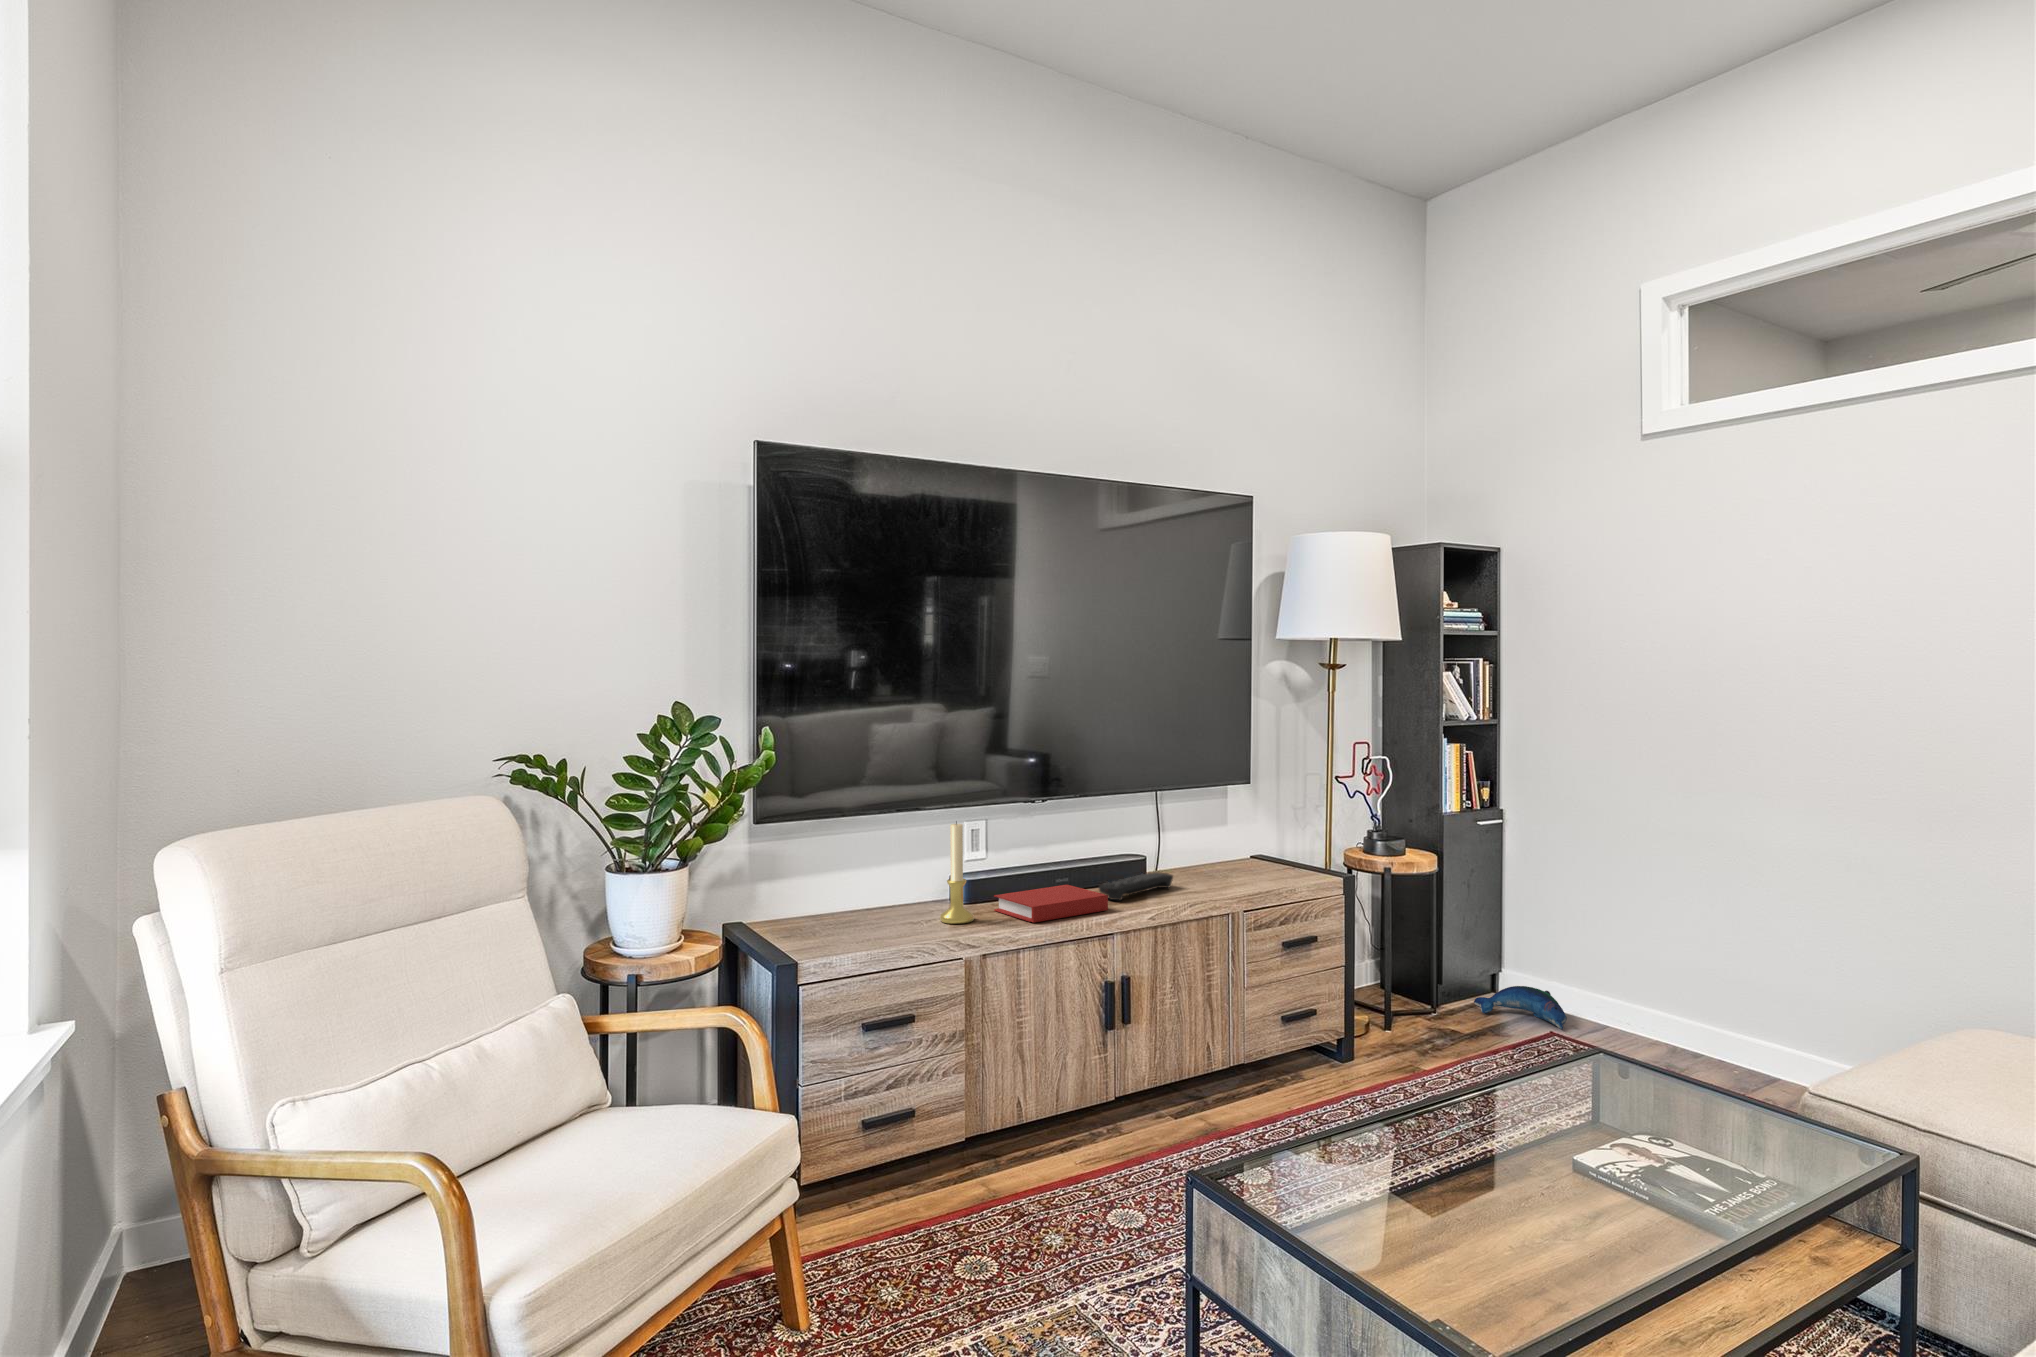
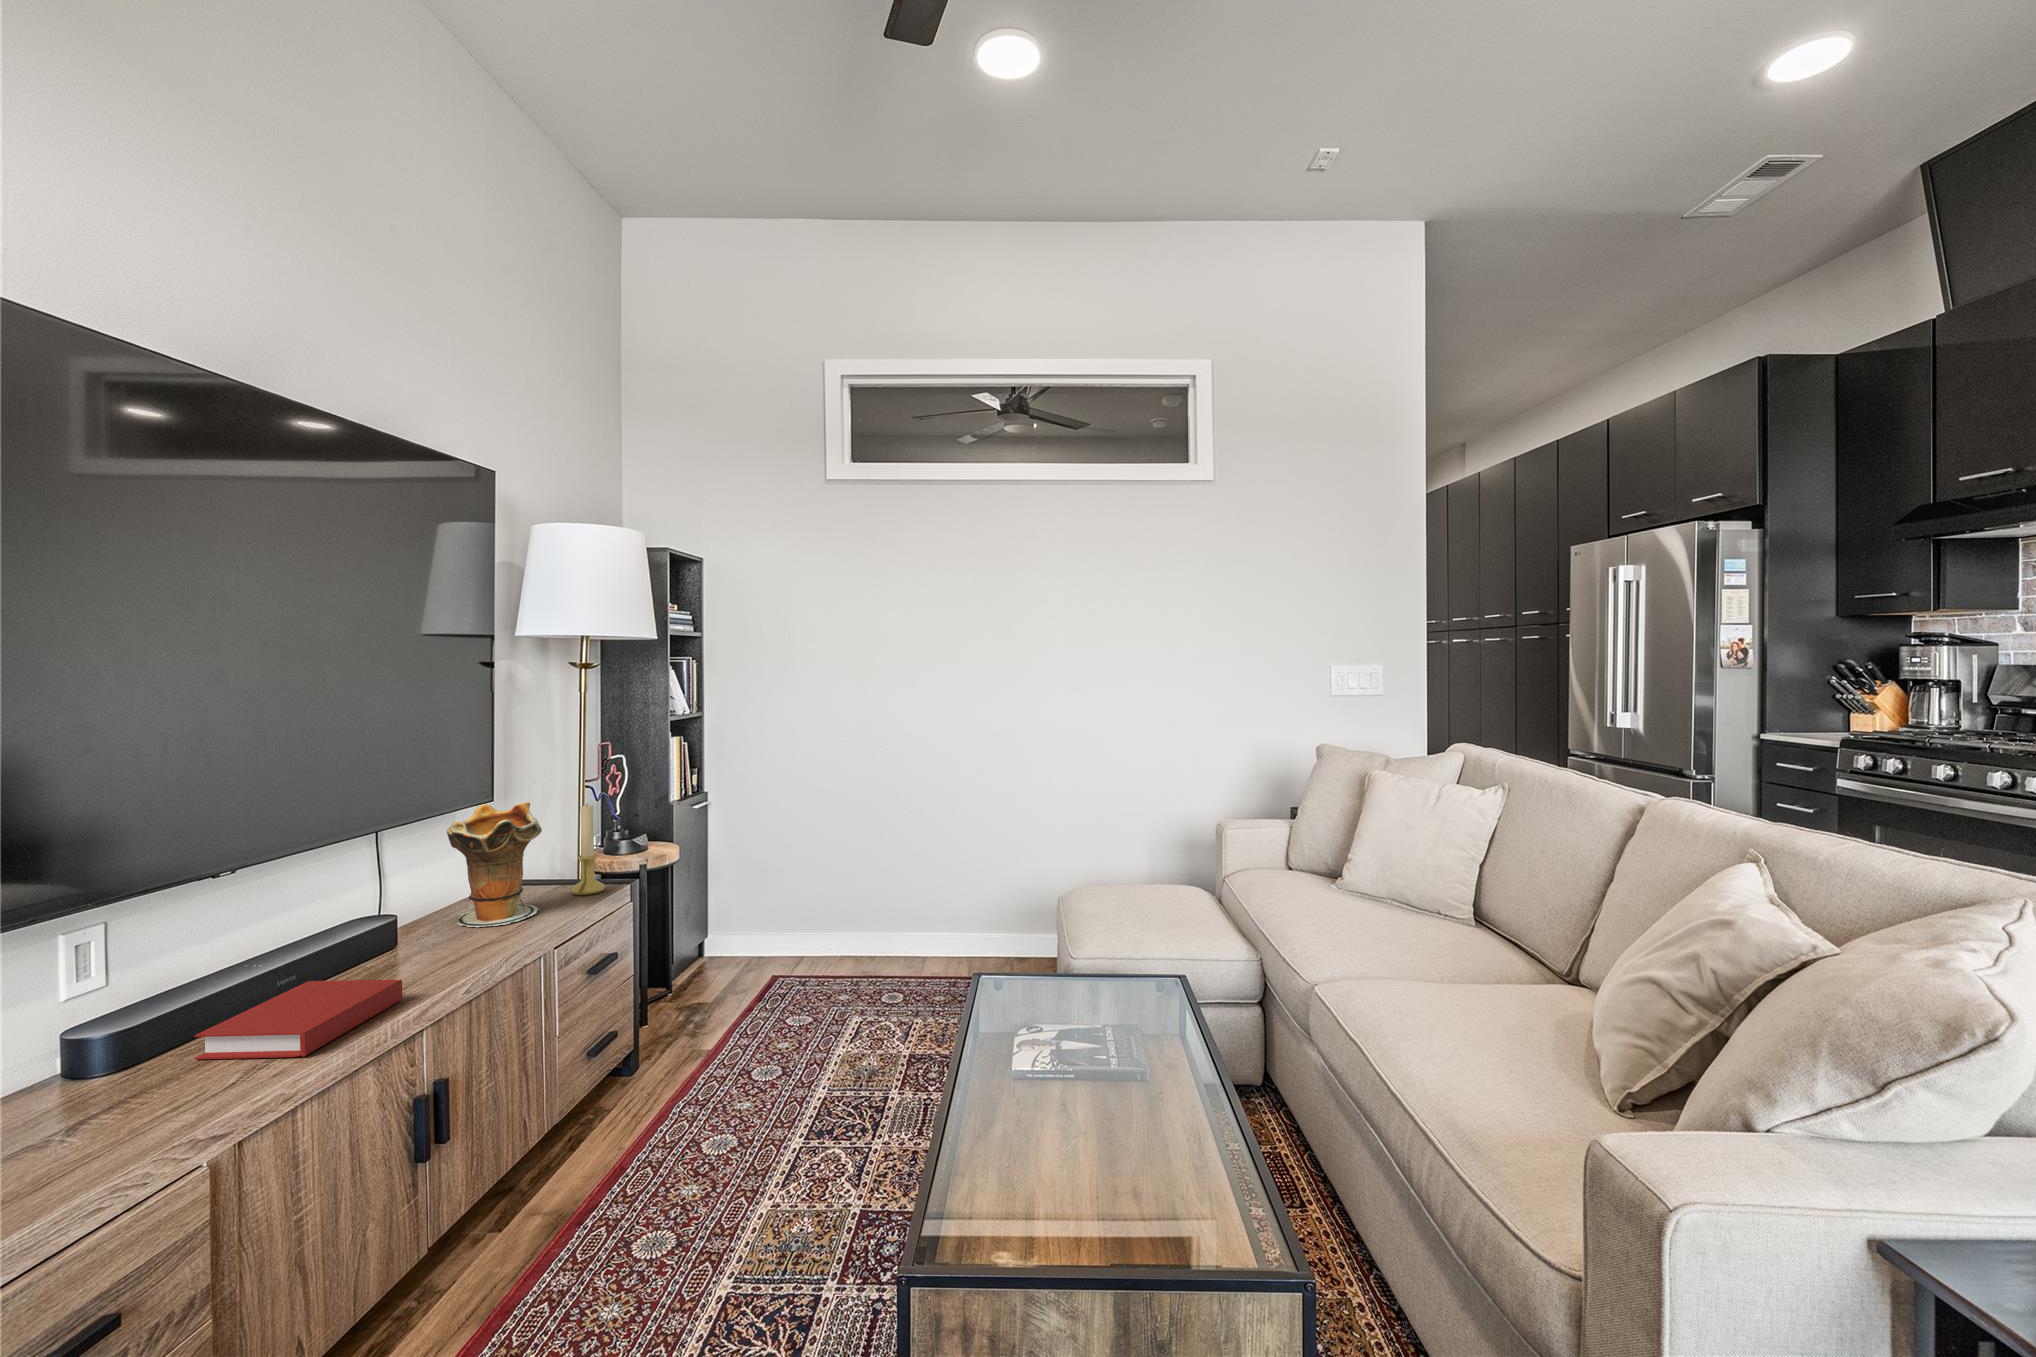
decorative vase: none [1183,783,1254,885] -> present [447,802,542,927]
candle holder: present [940,821,974,924] -> present [571,805,605,895]
remote control: present [1099,872,1173,901] -> none [363,927,450,985]
plush toy: present [1474,986,1566,1029] -> none [698,942,780,978]

